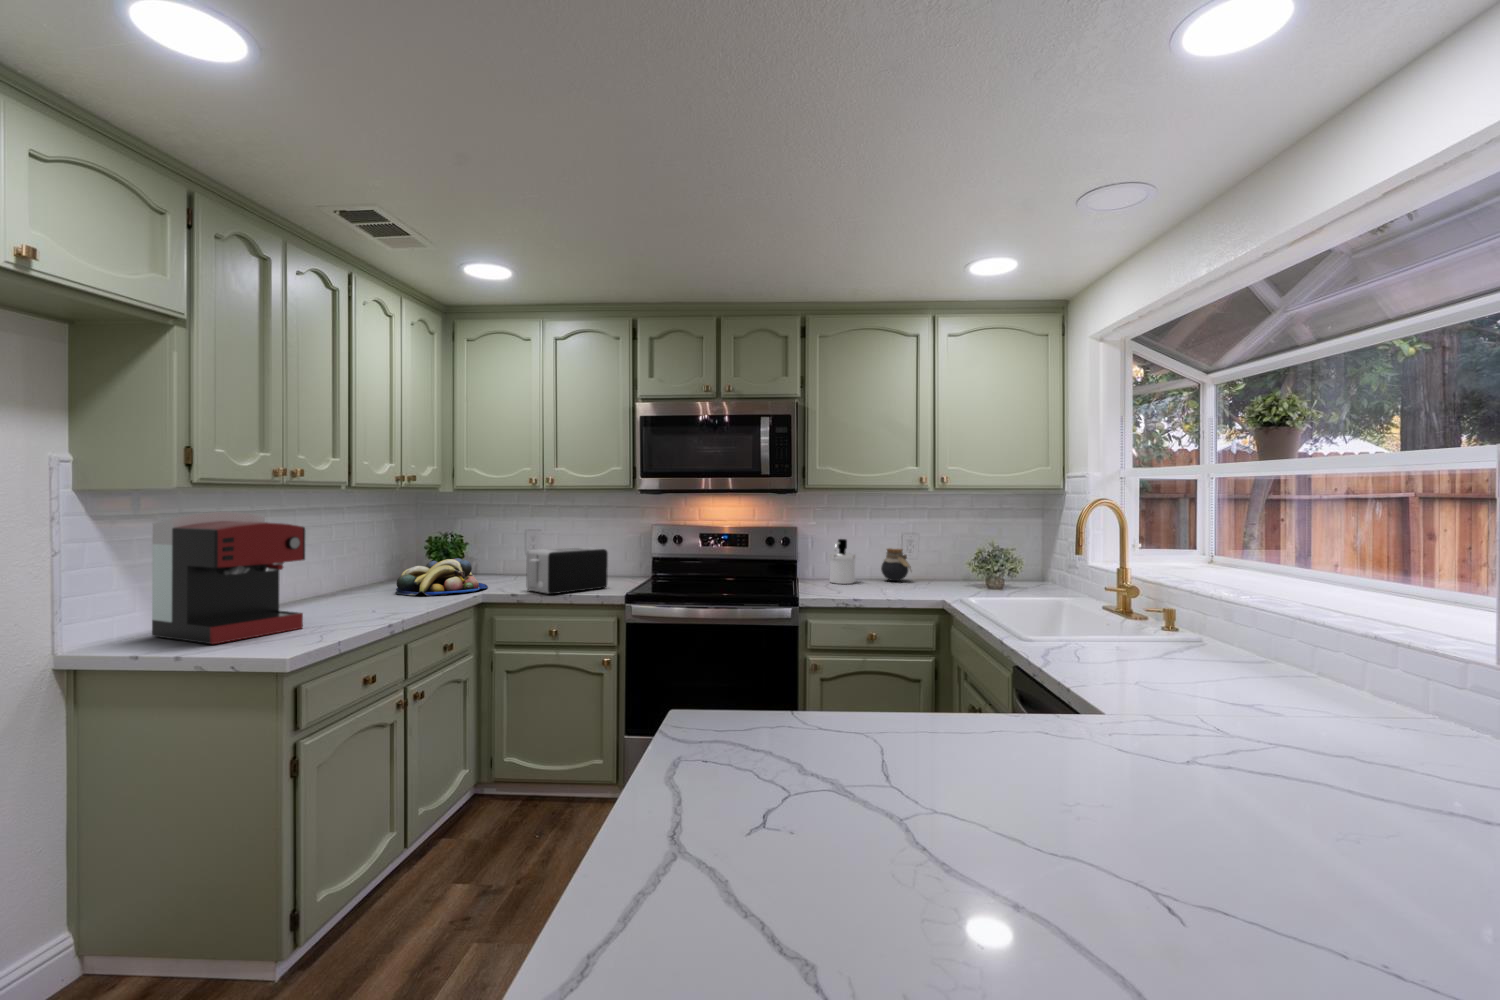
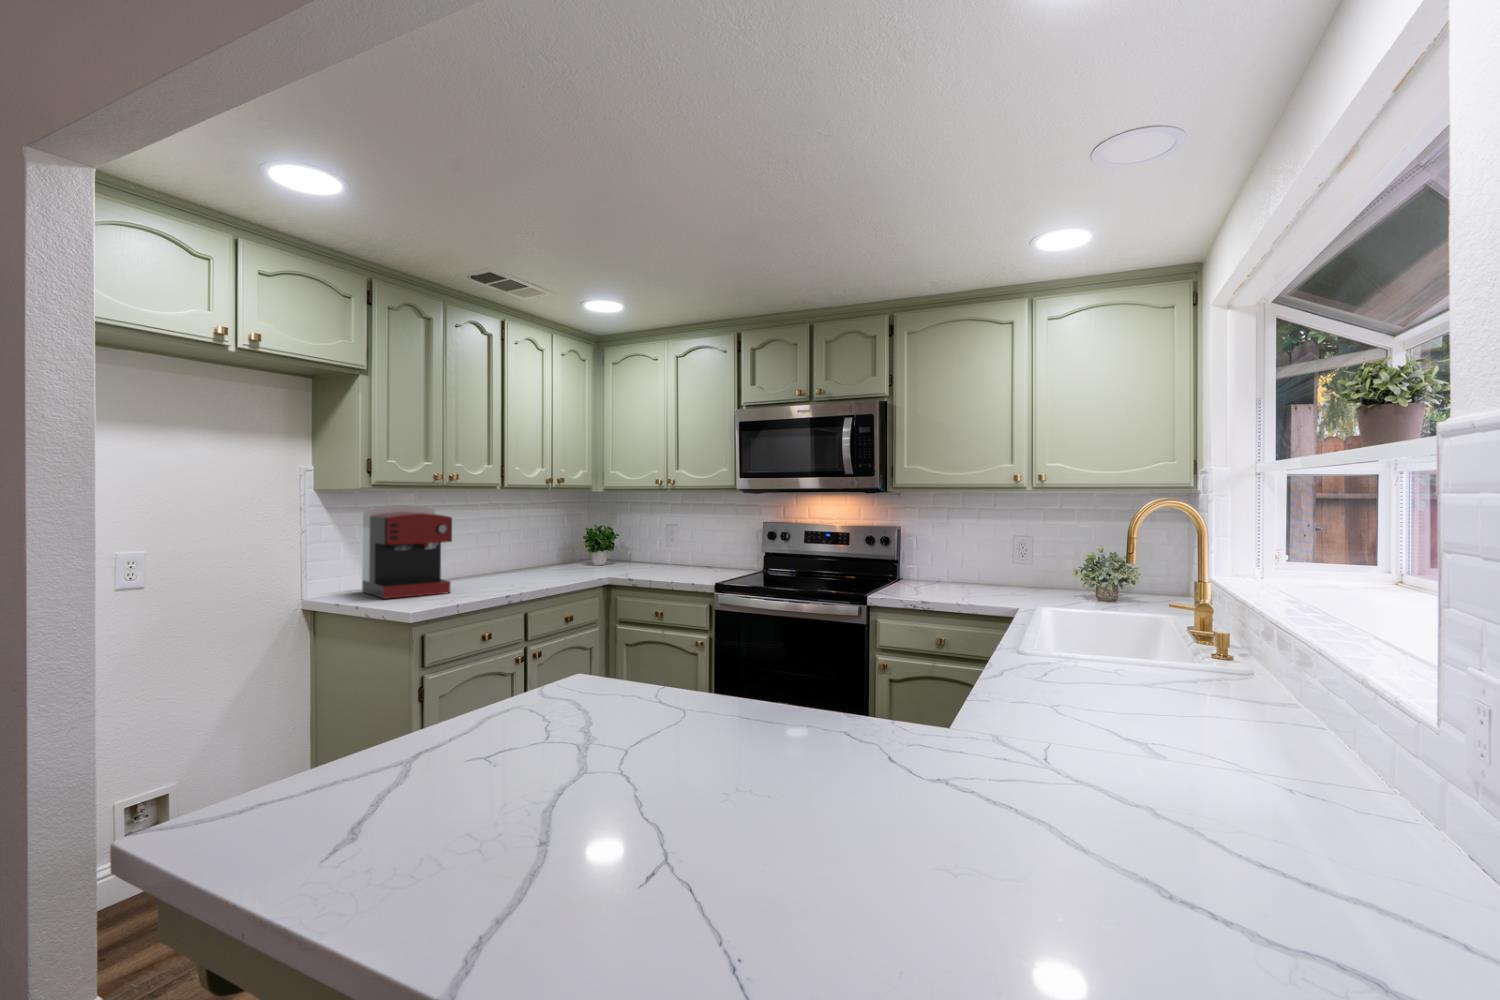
soap dispenser: present [829,539,856,584] -> none [927,540,957,587]
toaster: present [527,547,608,594] -> none [642,541,711,580]
jar: present [881,548,911,581] -> none [990,552,1022,587]
fruit bowl: present [396,558,488,595] -> none [548,547,621,576]

